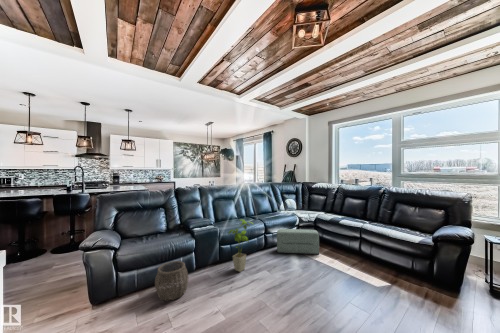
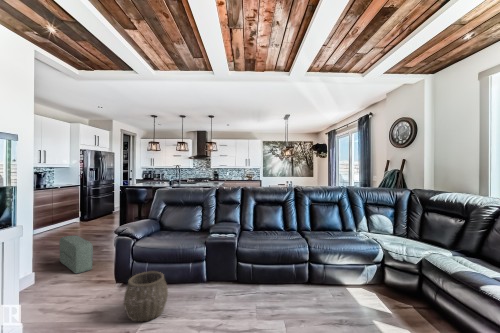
house plant: present [229,219,249,272] -> none [232,233,270,312]
pouf: present [277,229,319,254] -> present [60,235,93,273]

